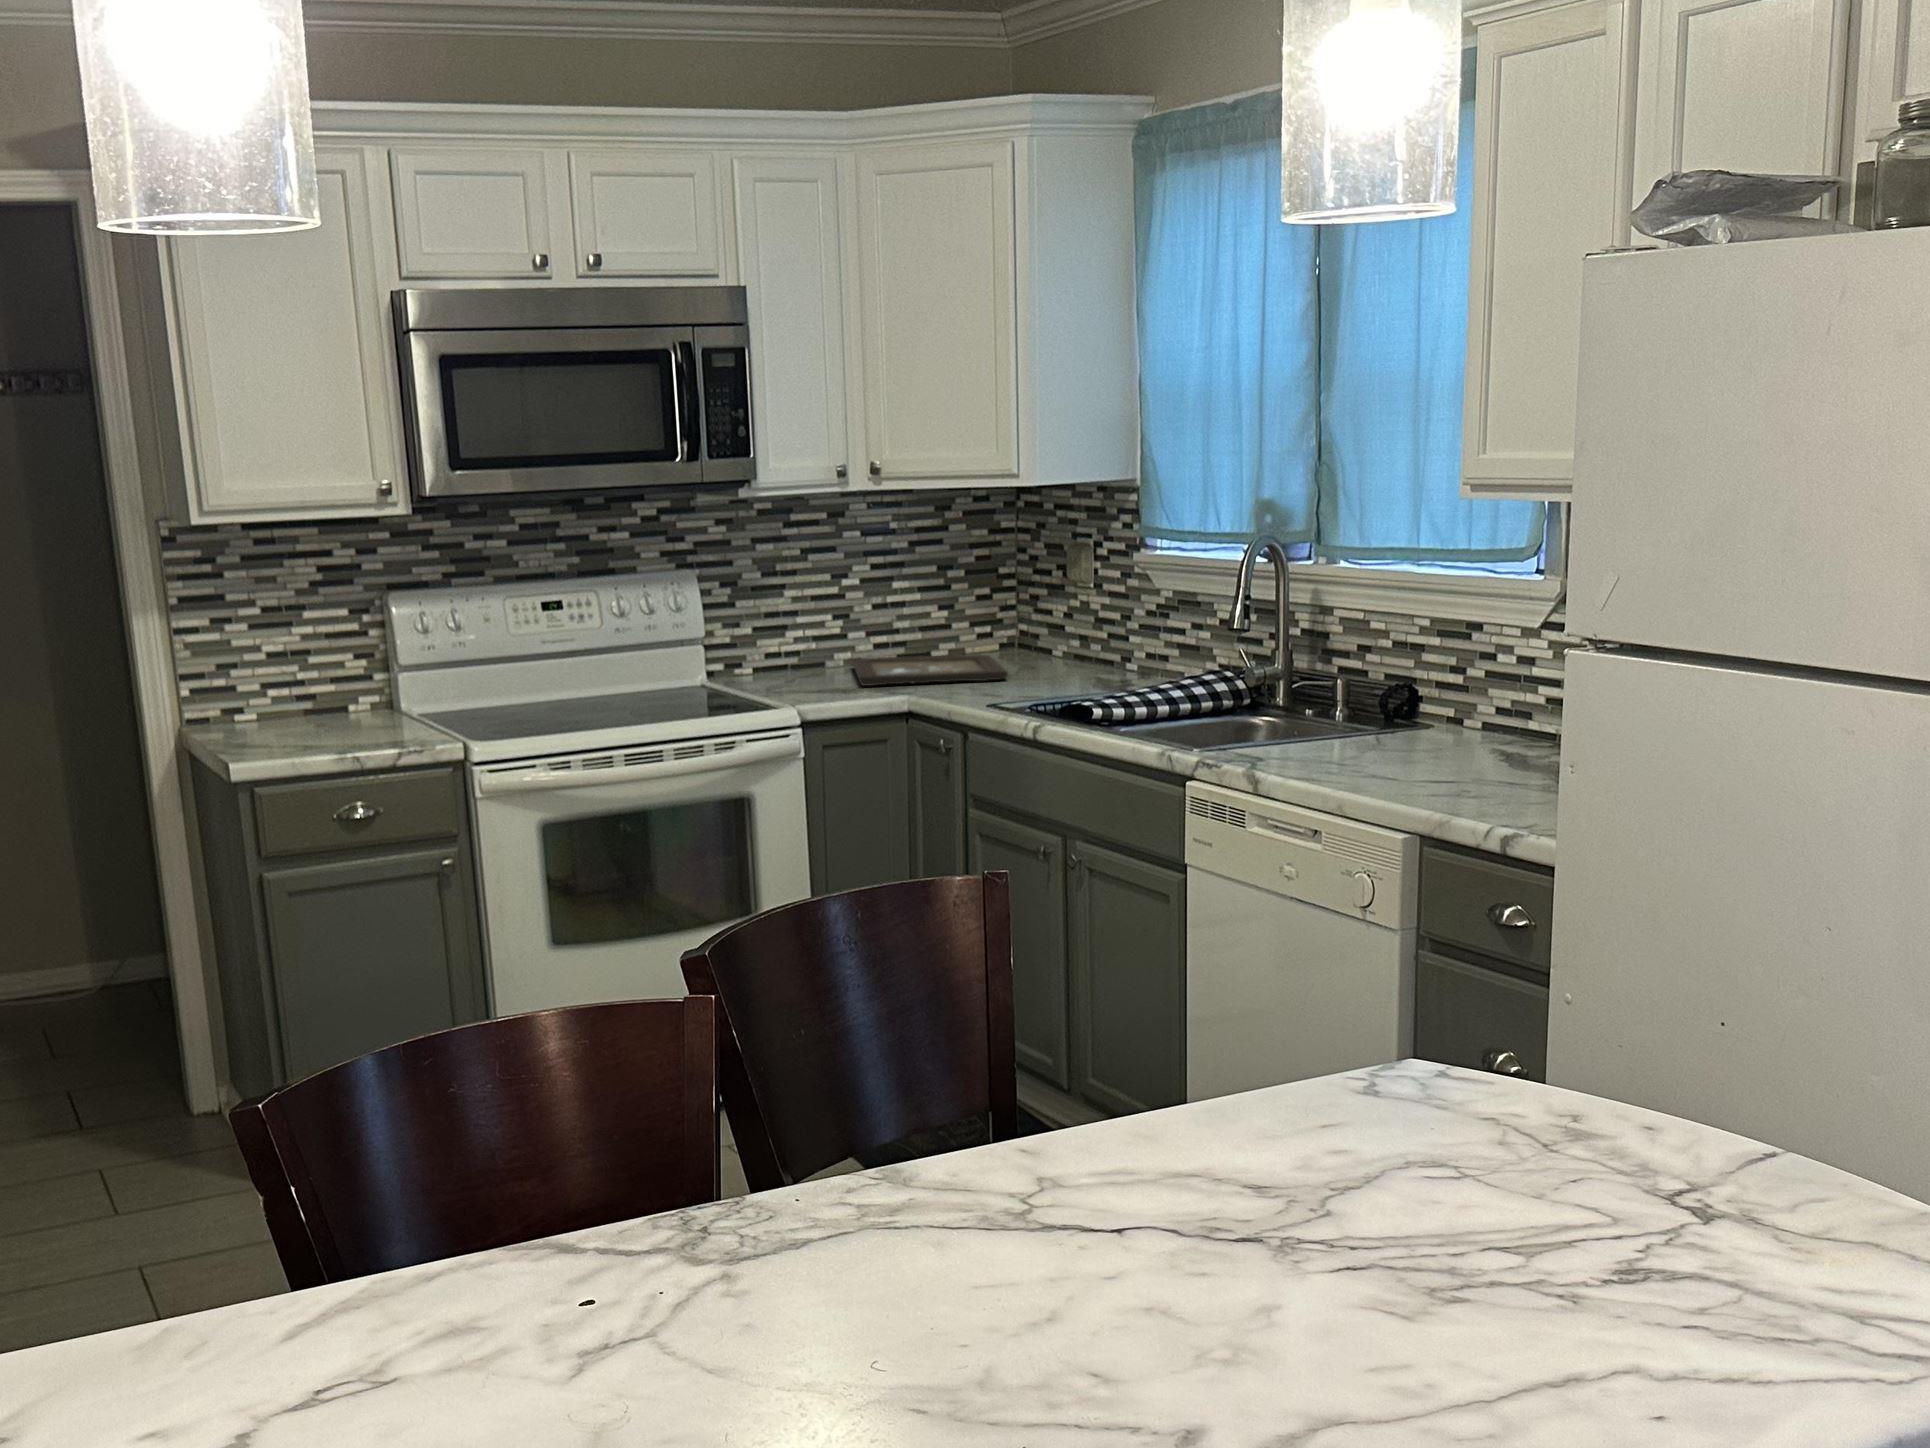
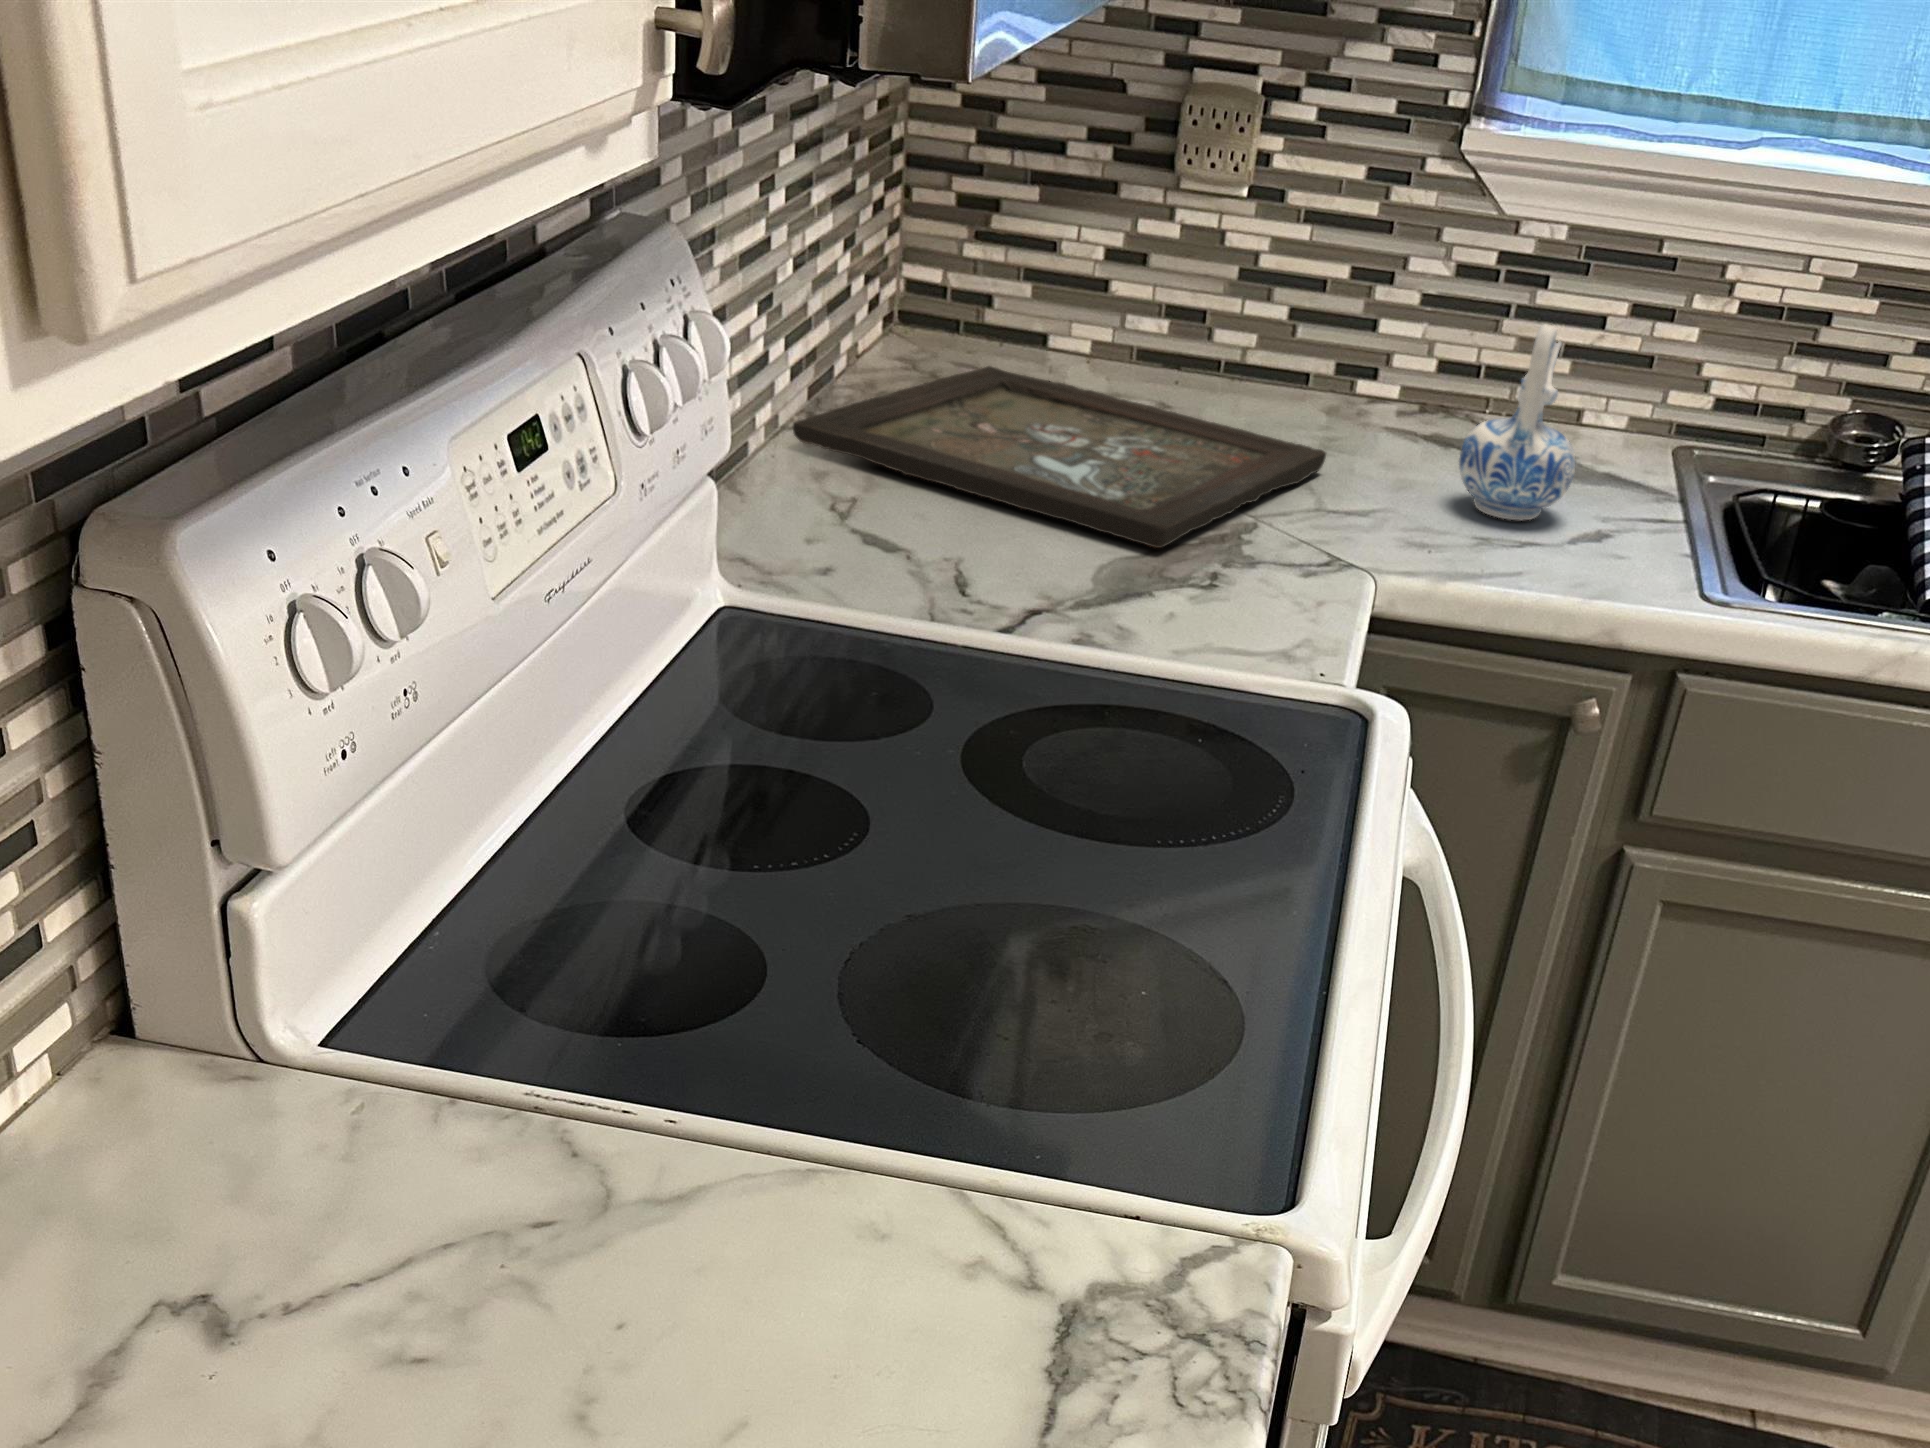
ceramic pitcher: none [1008,609,1057,691] -> present [1459,324,1575,520]

